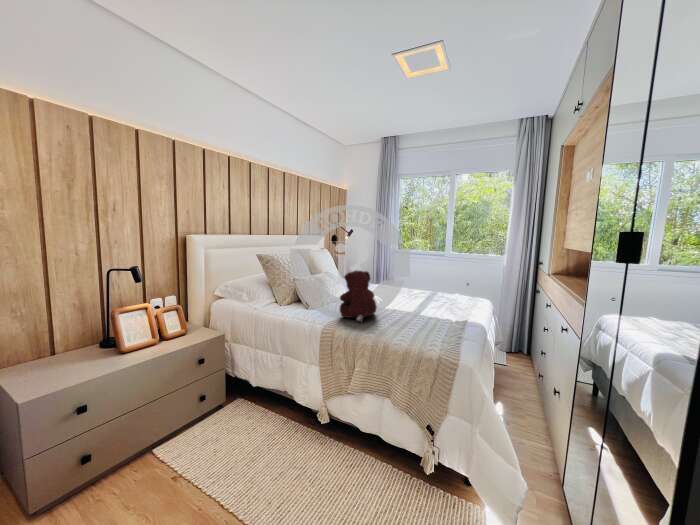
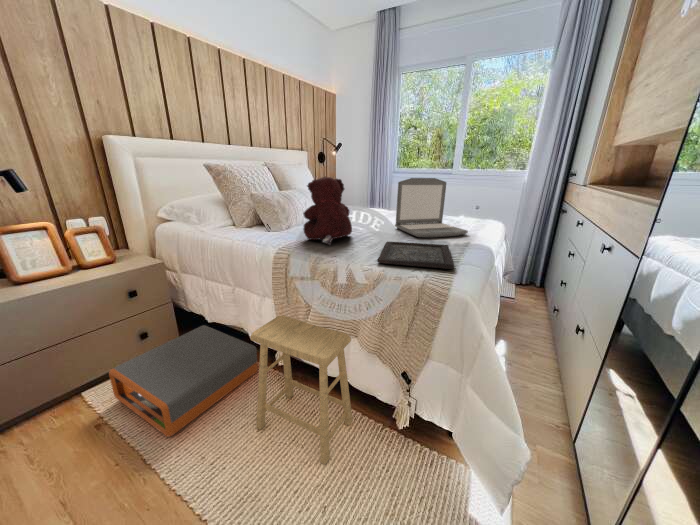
laptop: none [406,268,464,316] -> present [395,178,468,237]
tray: none [403,320,459,344] -> present [378,242,454,269]
footstool: none [307,380,387,508] -> present [251,315,352,464]
storage box: none [185,388,300,486] -> present [109,325,258,437]

